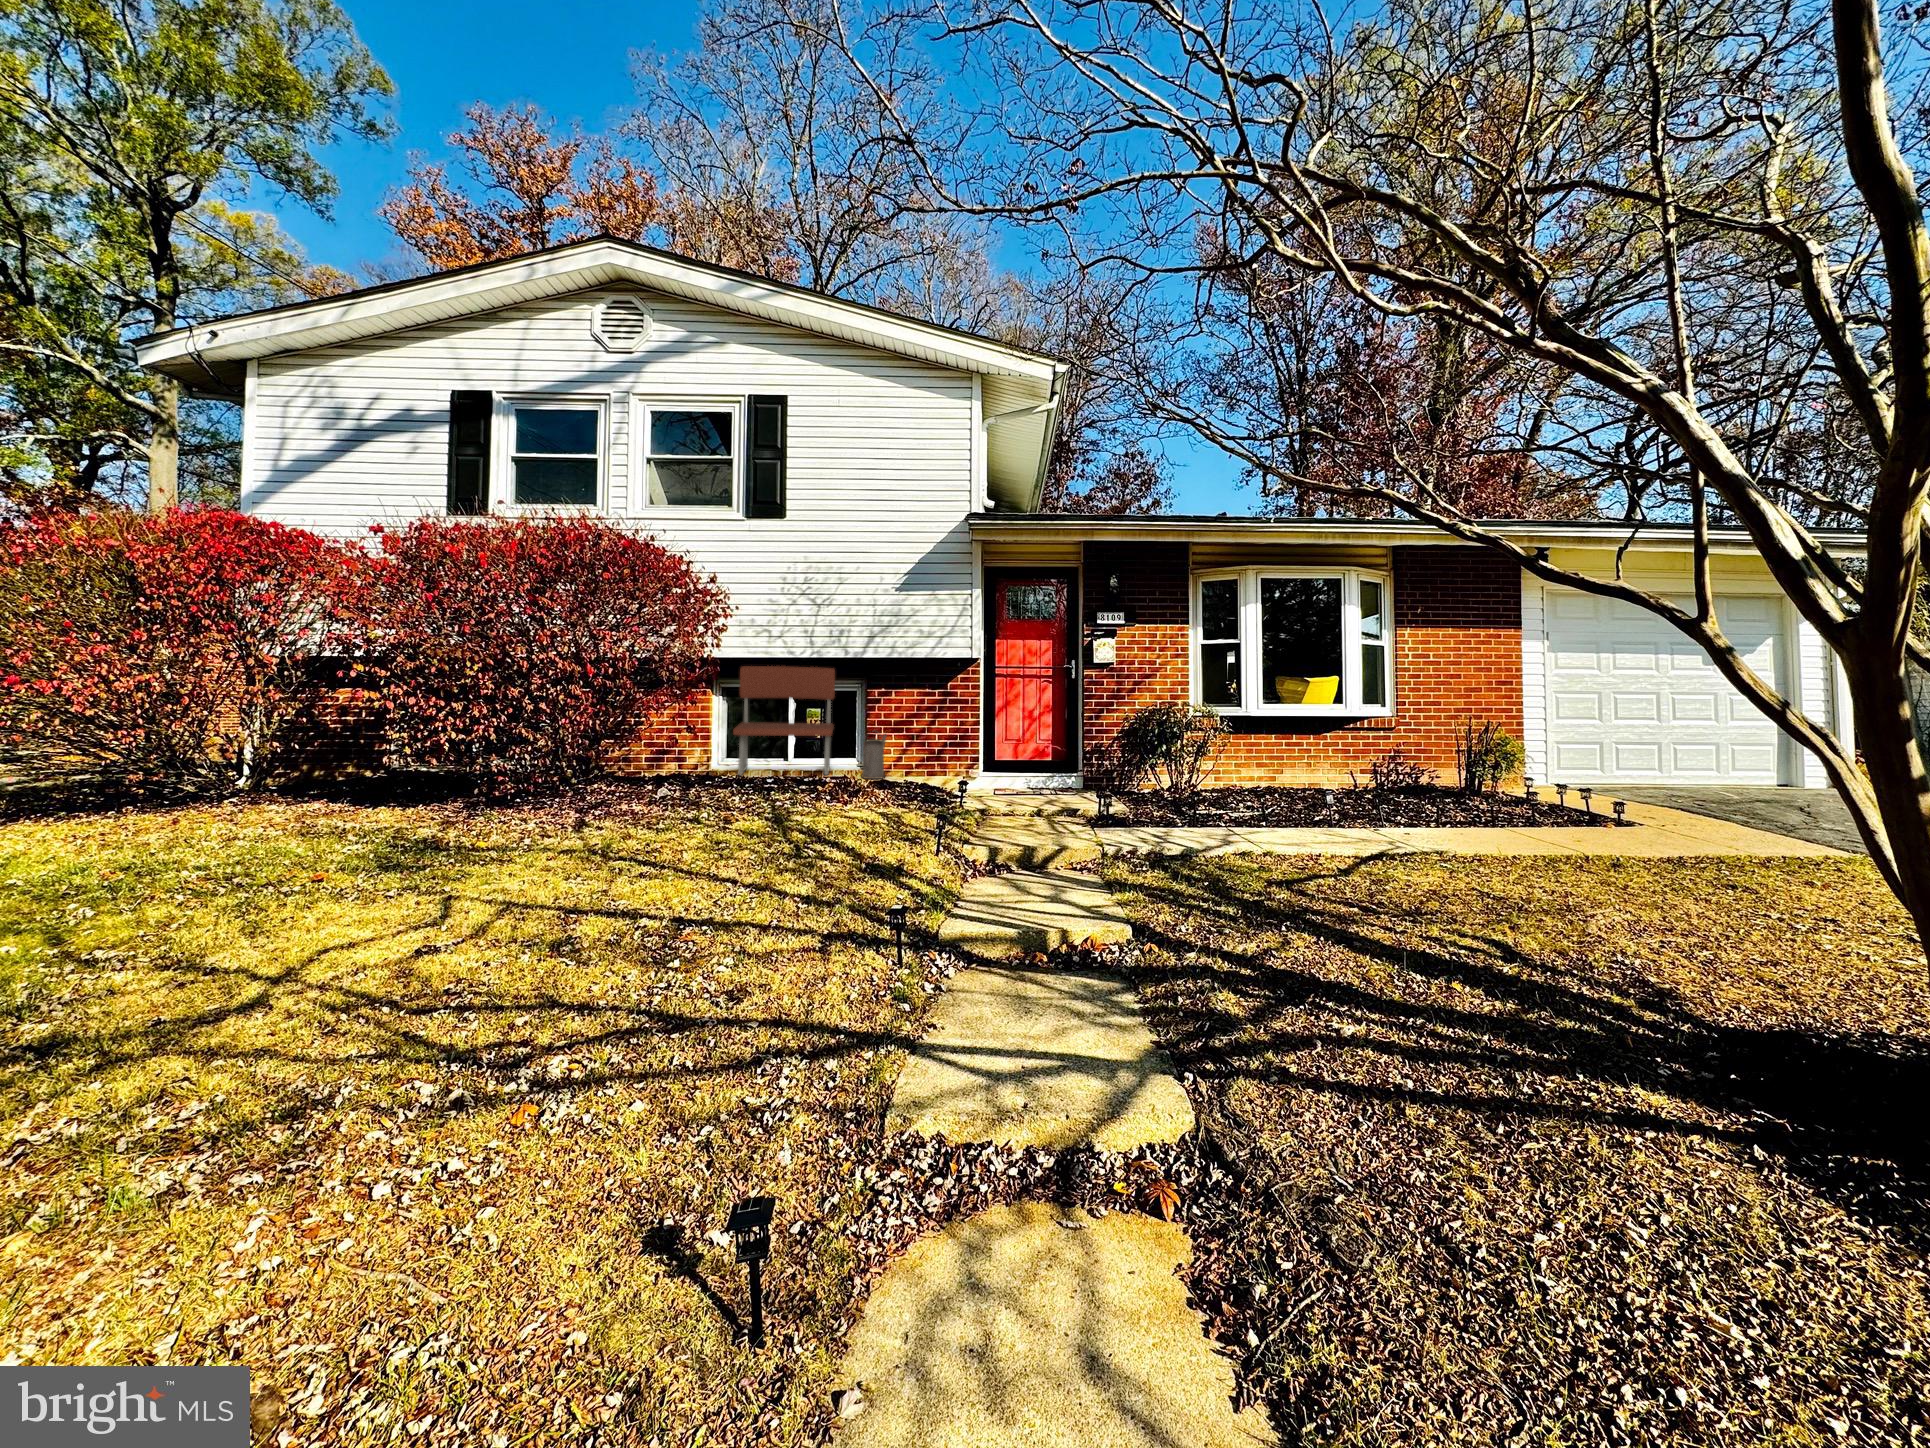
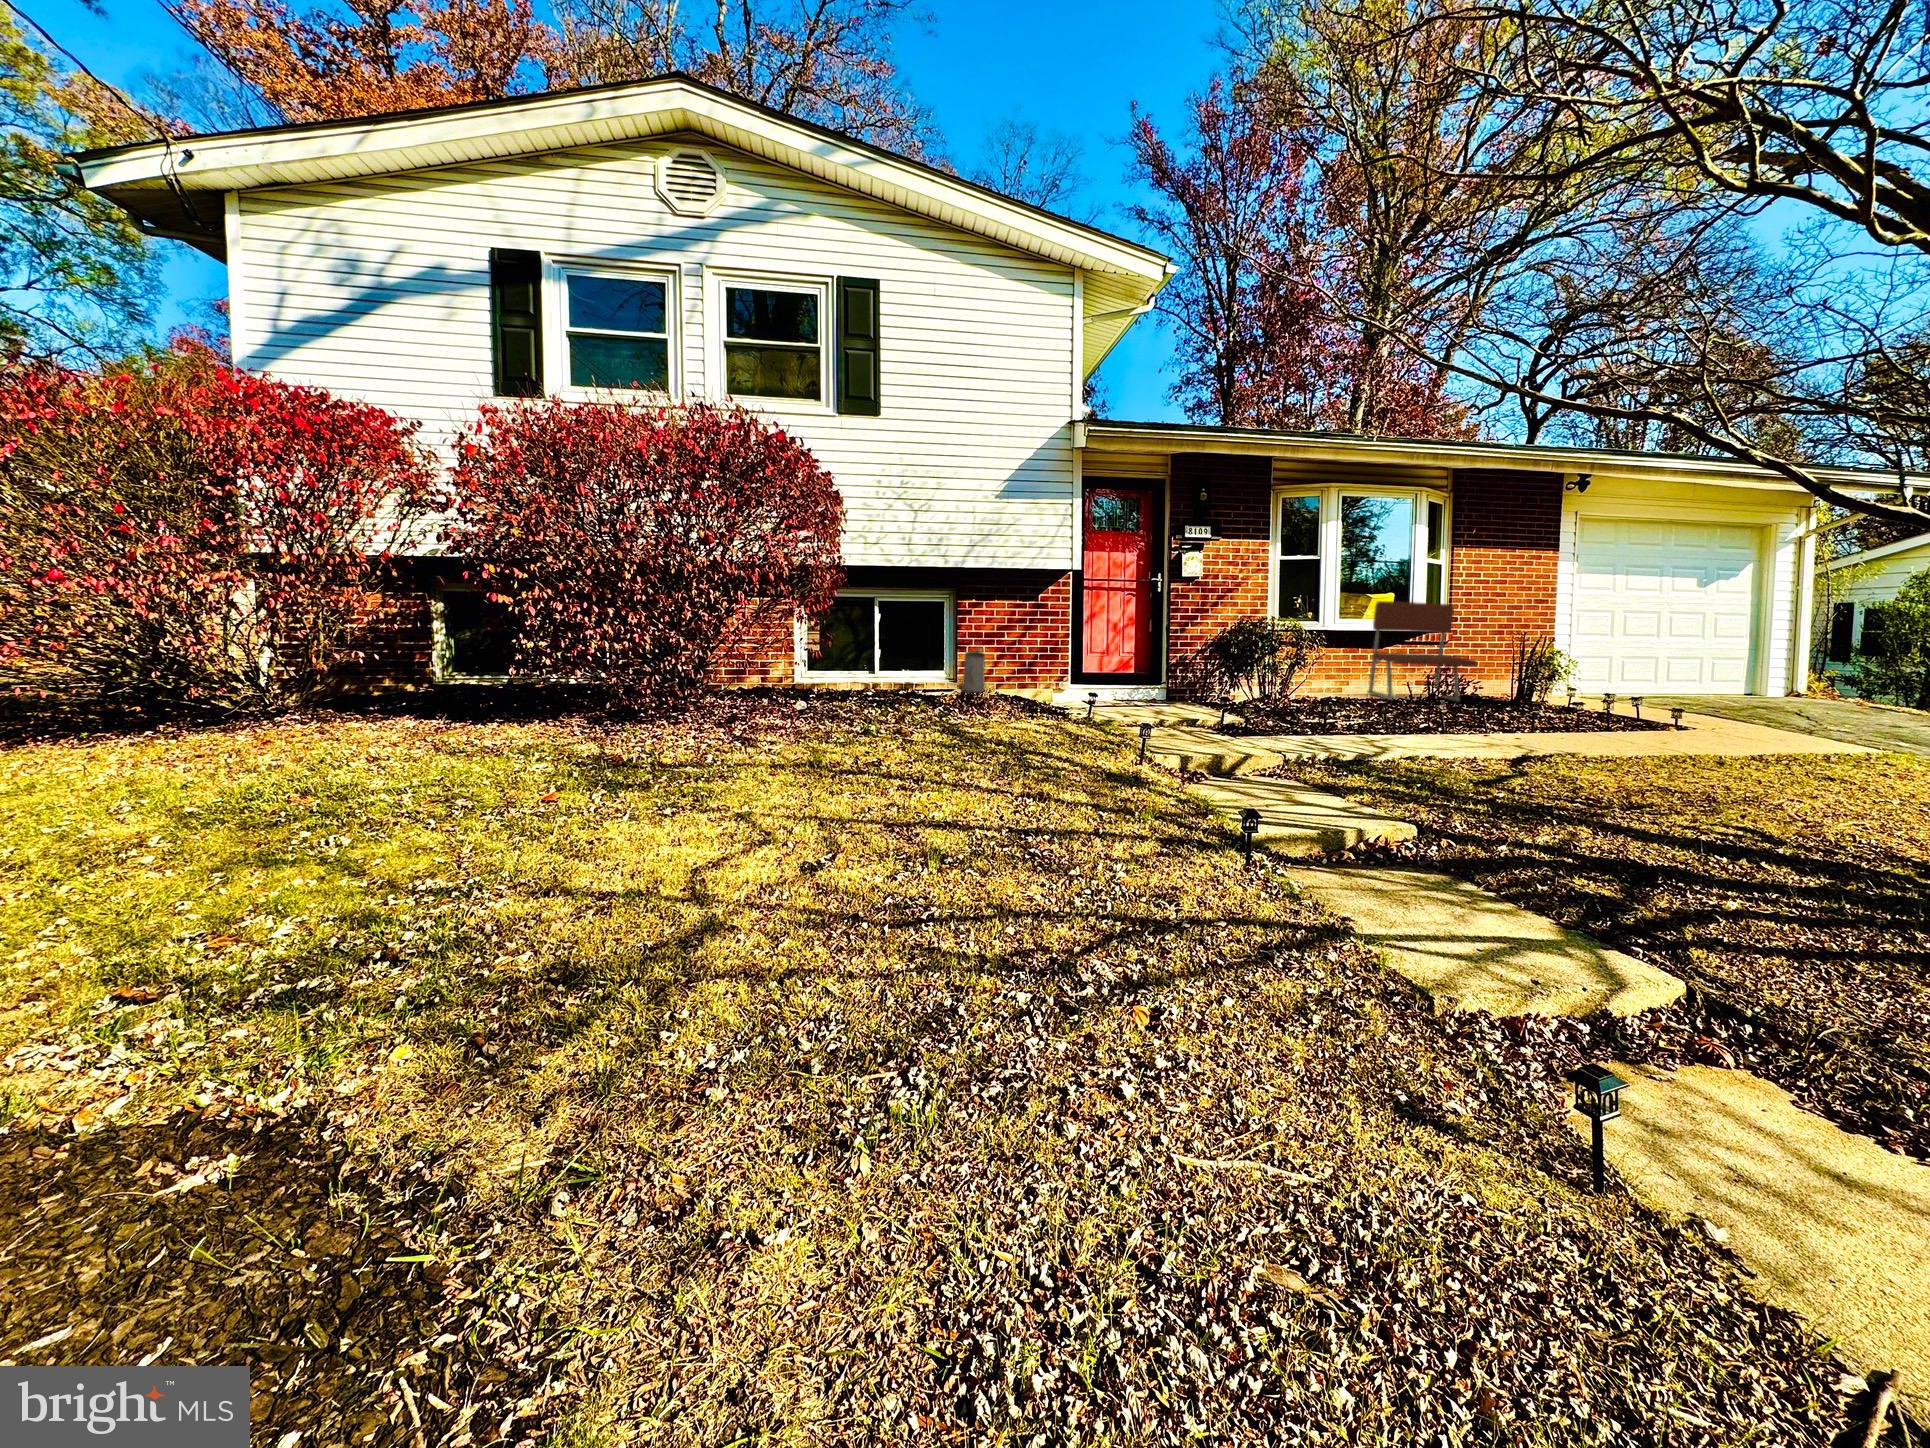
bench: present [733,666,835,775] -> present [1368,601,1477,701]

